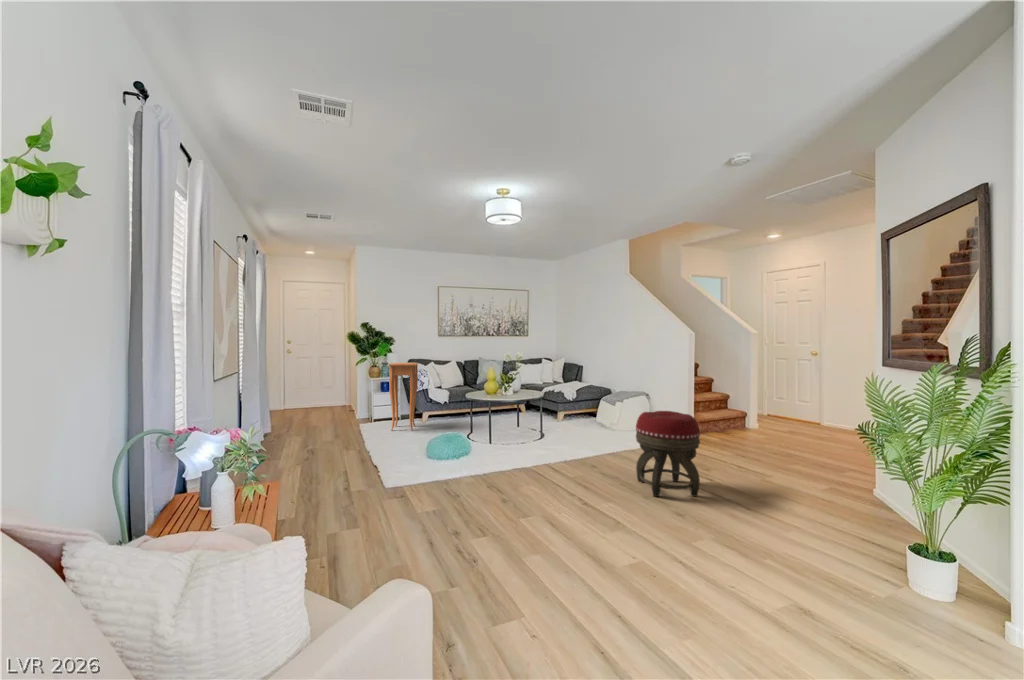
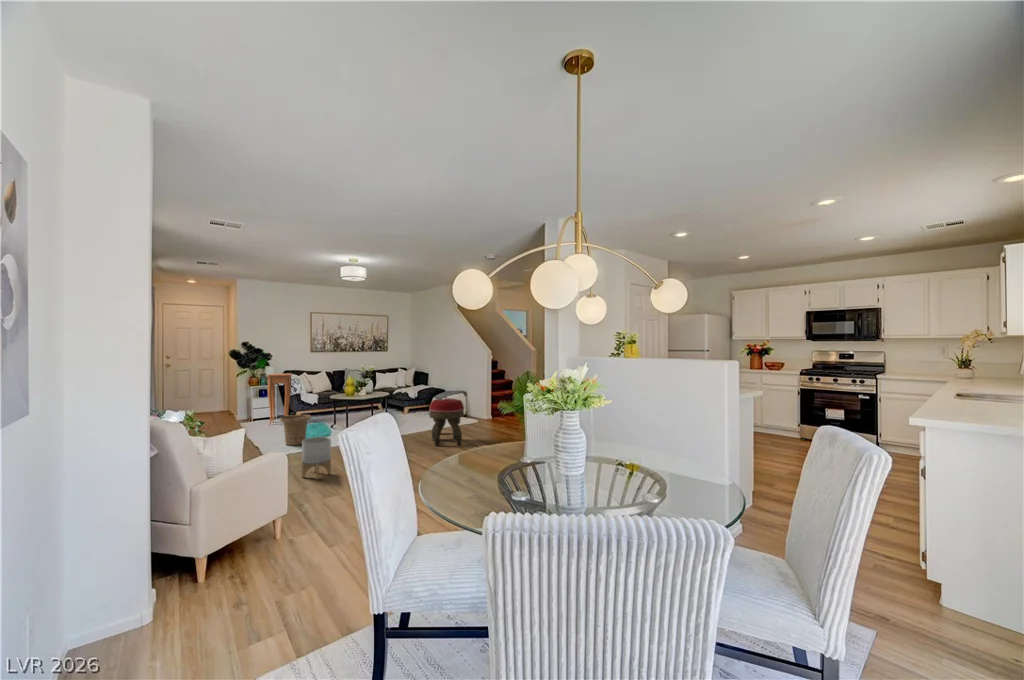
basket: none [403,425,448,475] -> present [280,415,311,446]
planter: none [443,489,497,587] -> present [302,437,331,479]

